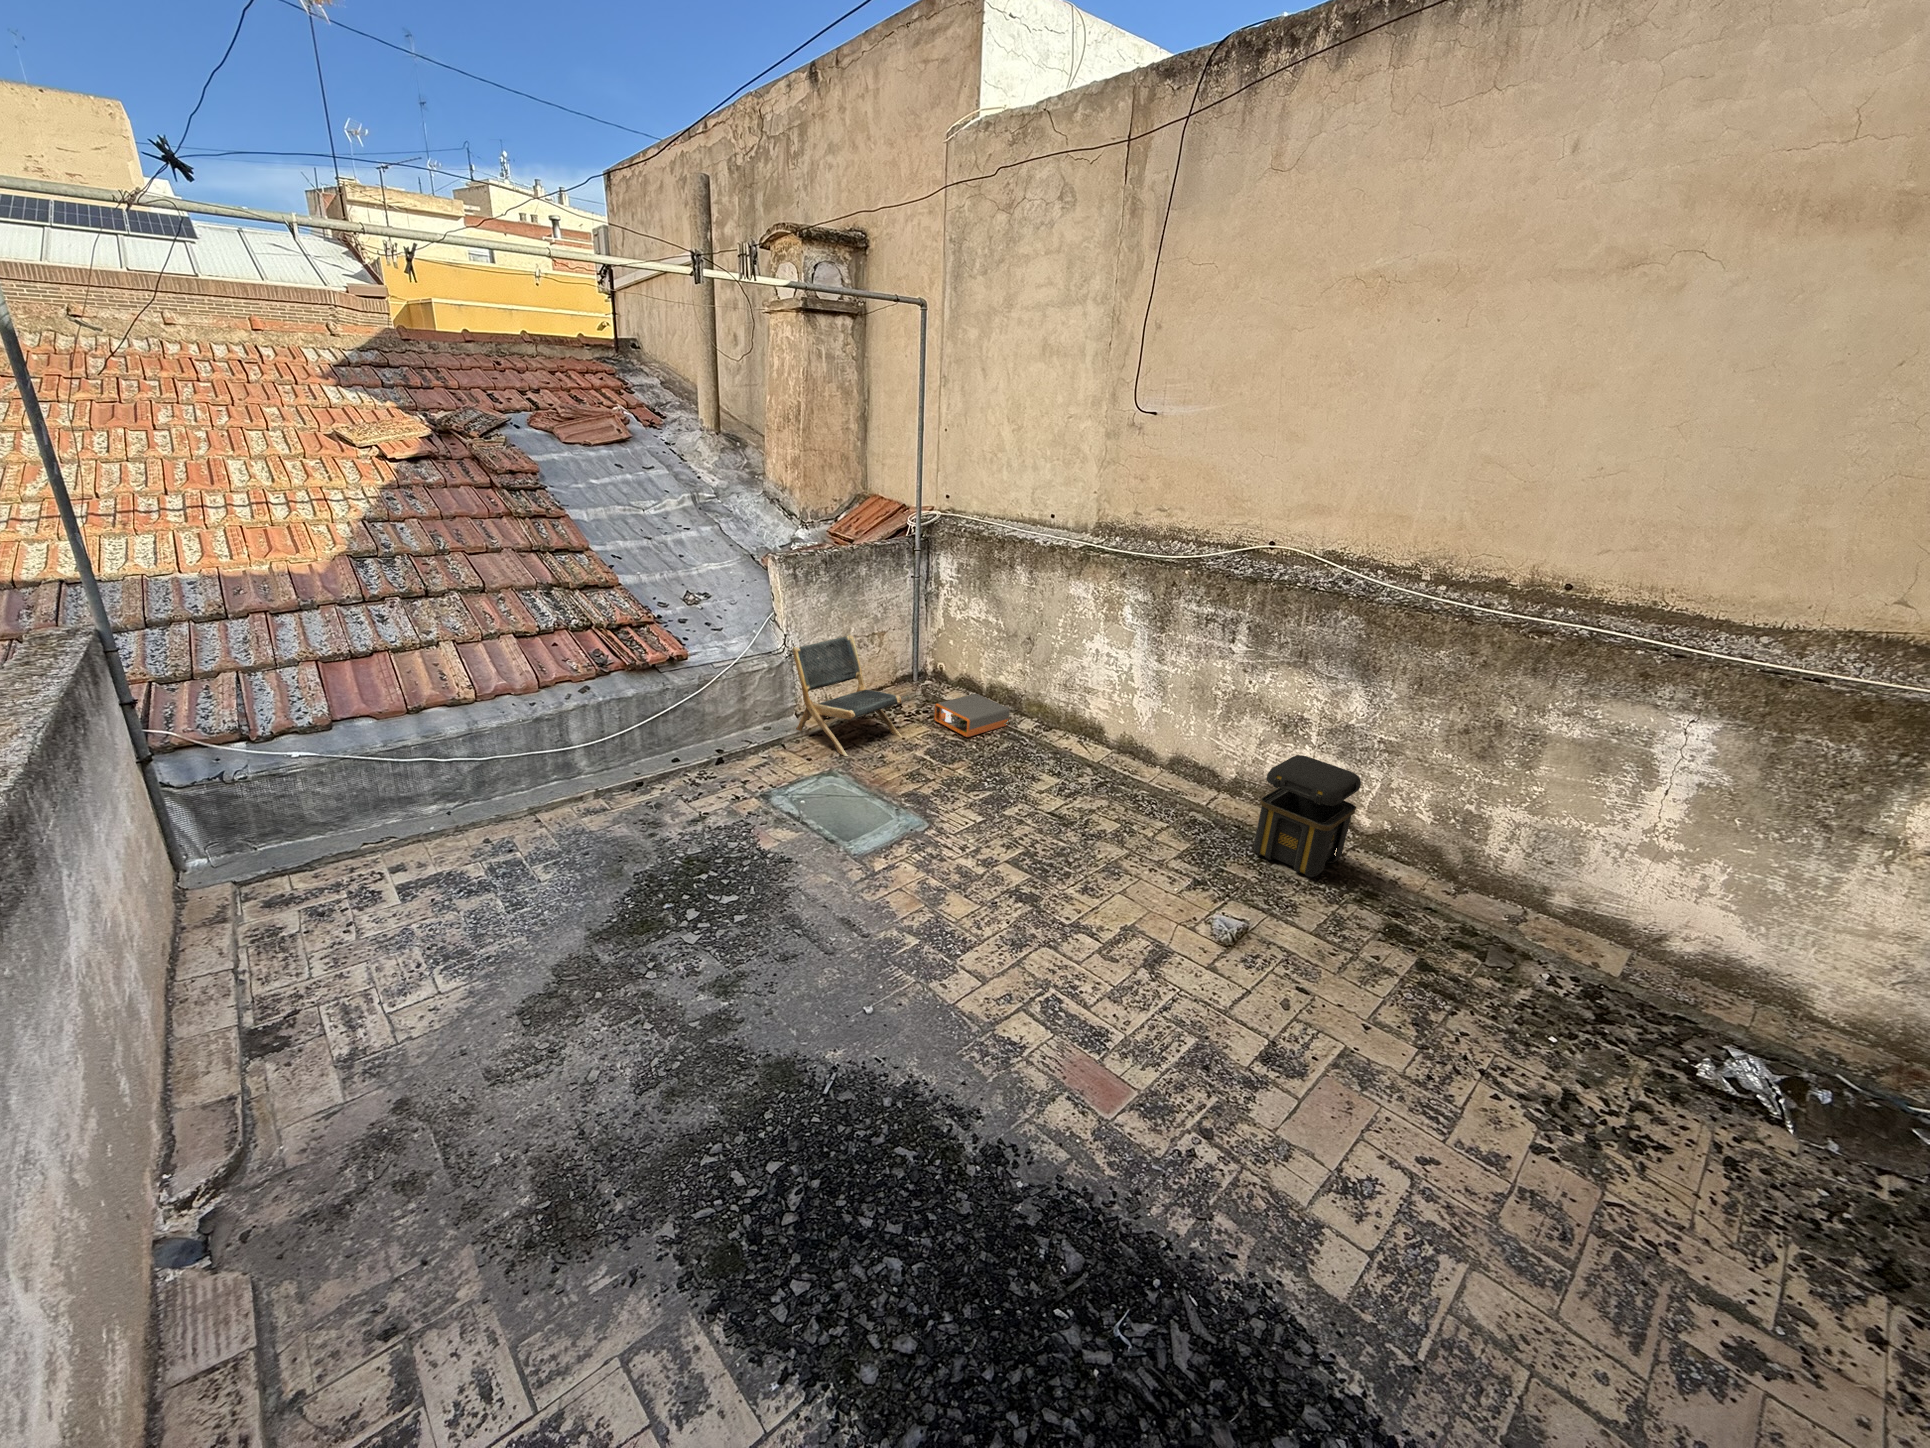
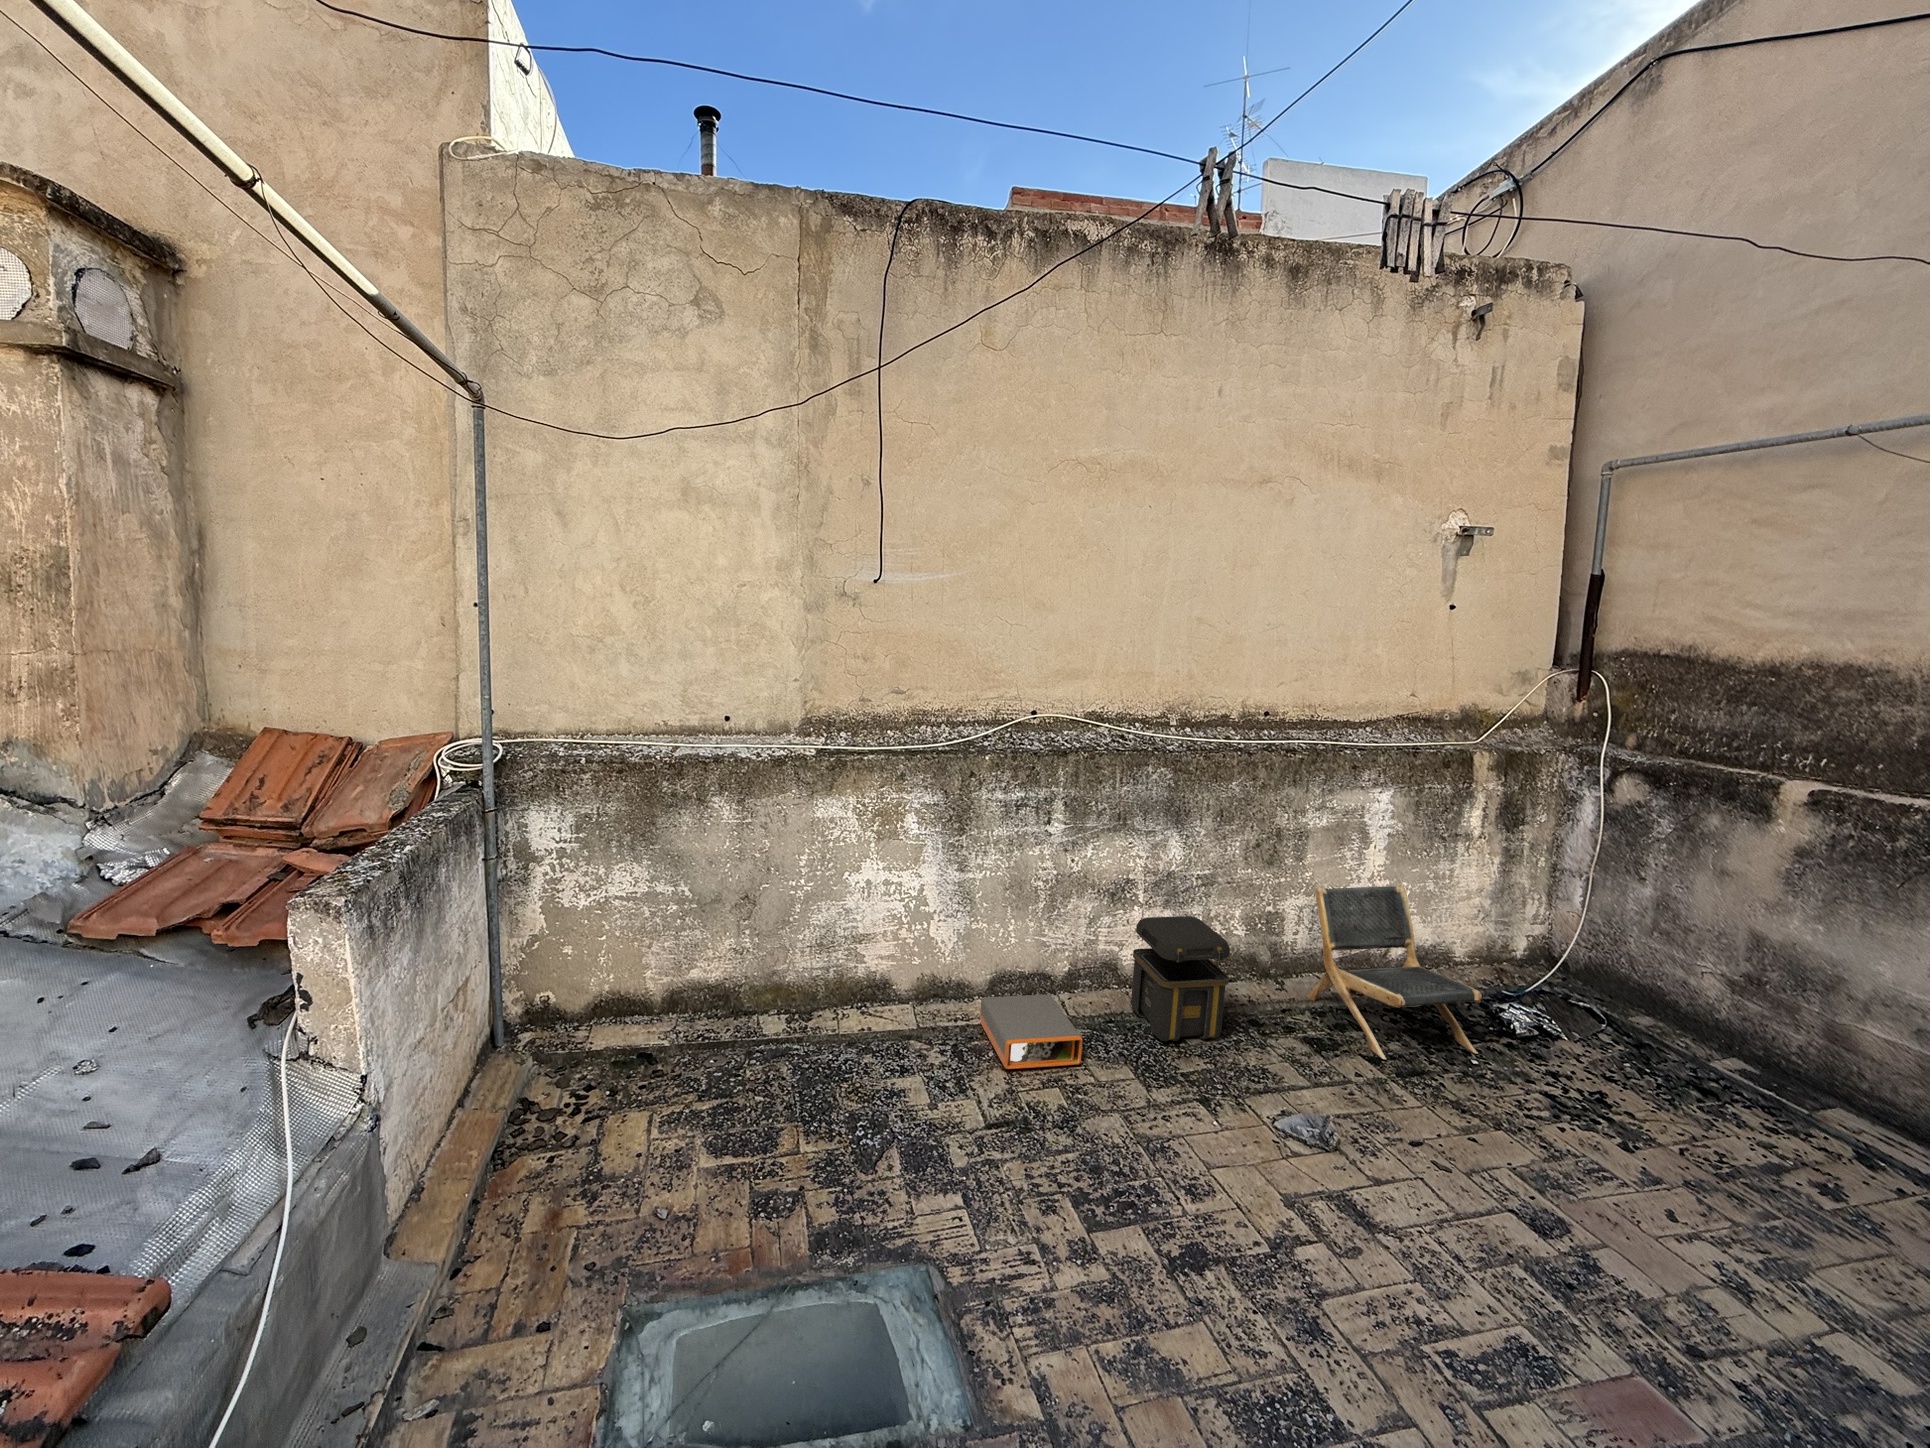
lounge chair: present [792,635,902,756] -> present [1307,885,1482,1059]
storage box: present [934,694,1010,737] -> present [980,994,1083,1069]

